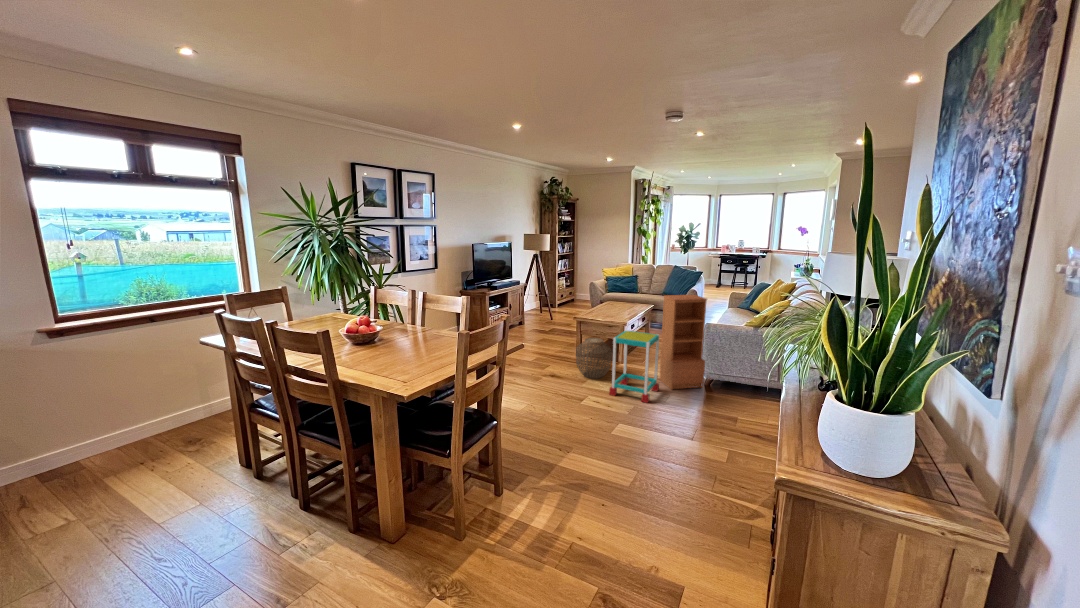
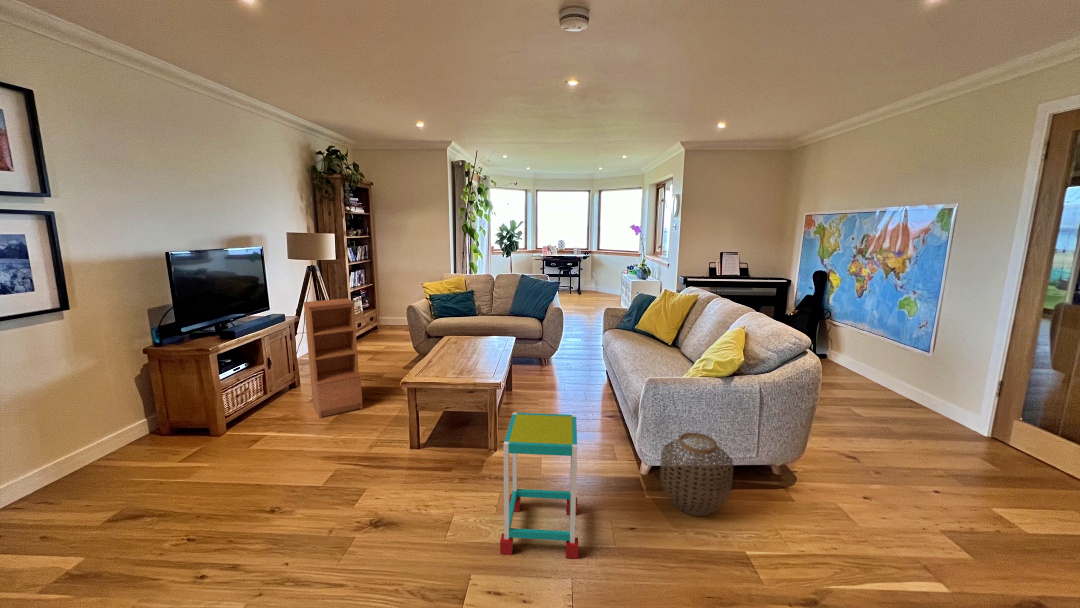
bookcase: present [660,295,707,390] -> present [304,298,362,418]
woven basket: present [576,338,612,378] -> present [660,433,734,516]

